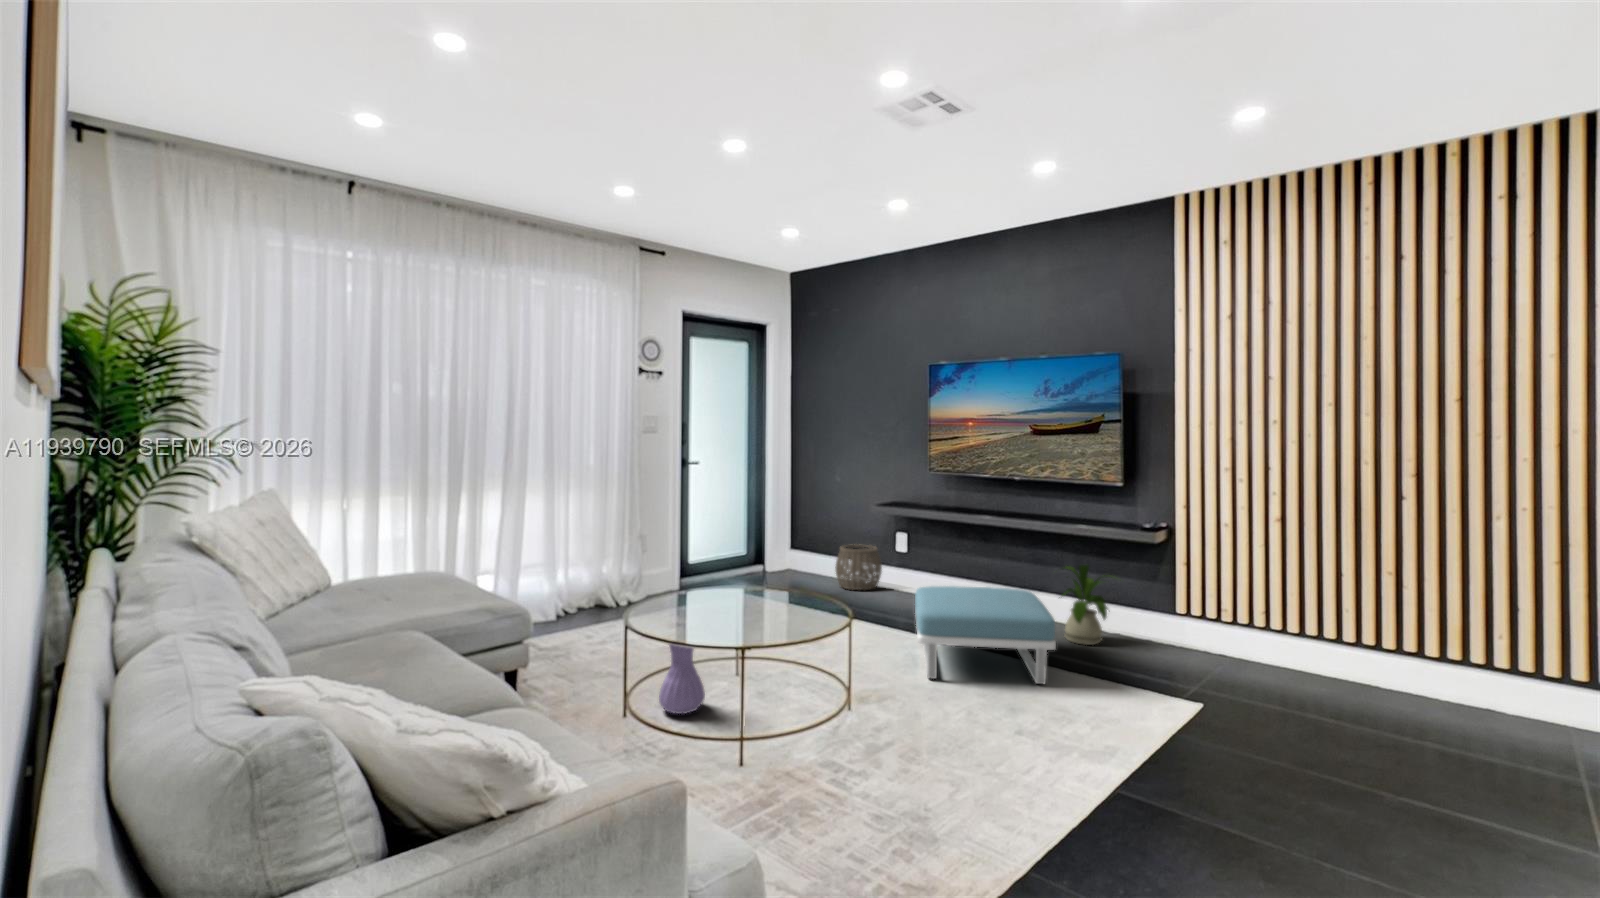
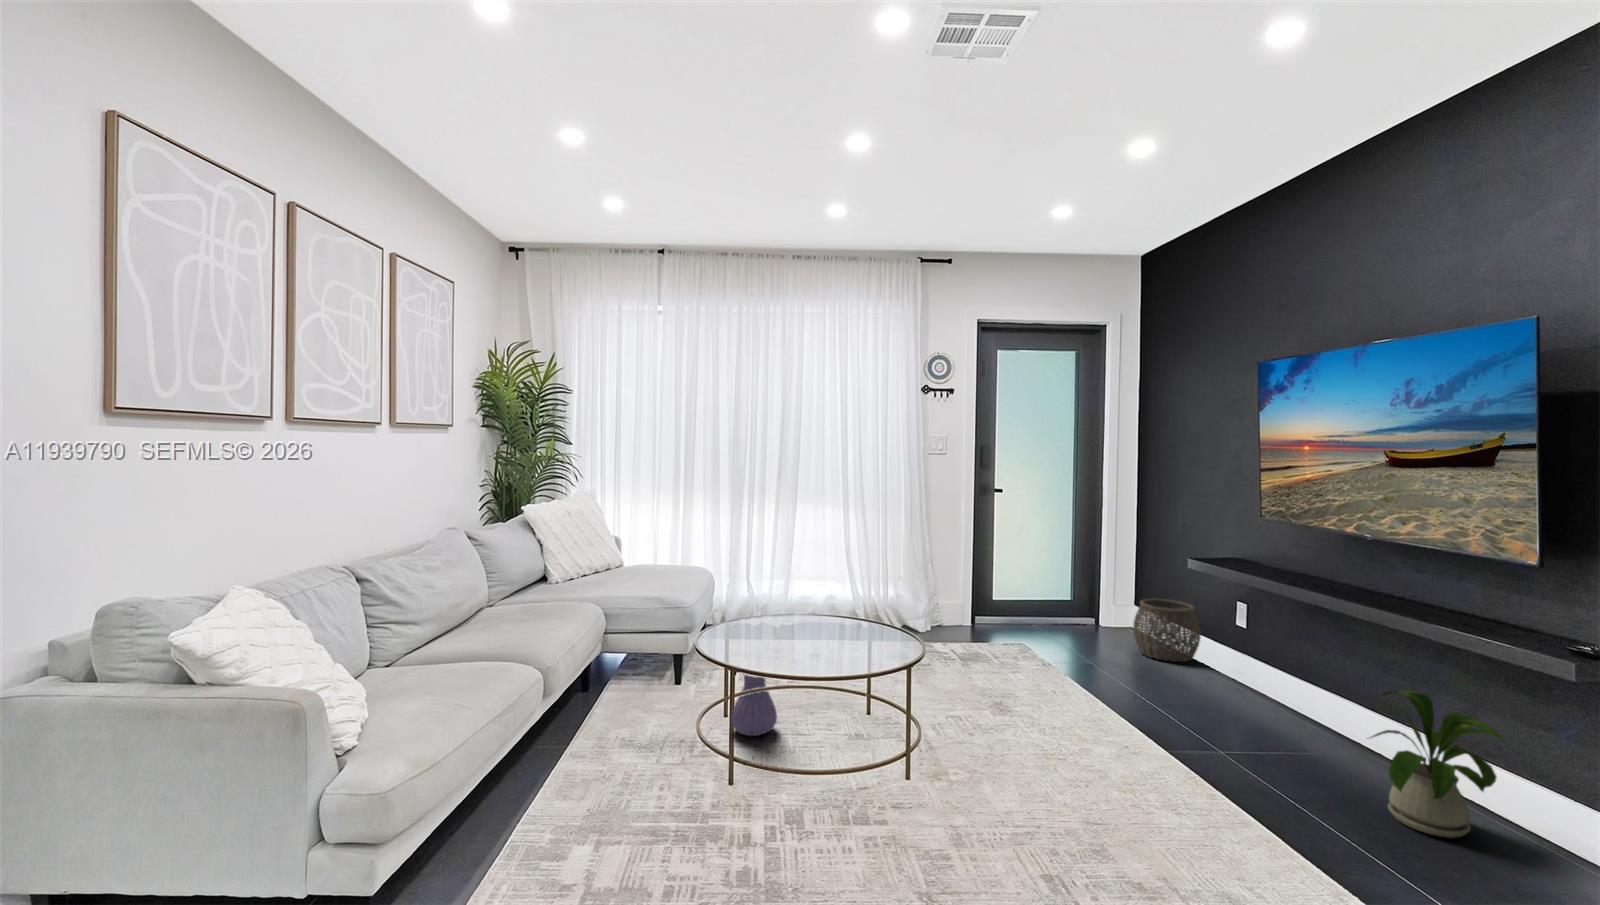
footstool: present [915,586,1056,684] -> none [1041,668,1303,859]

